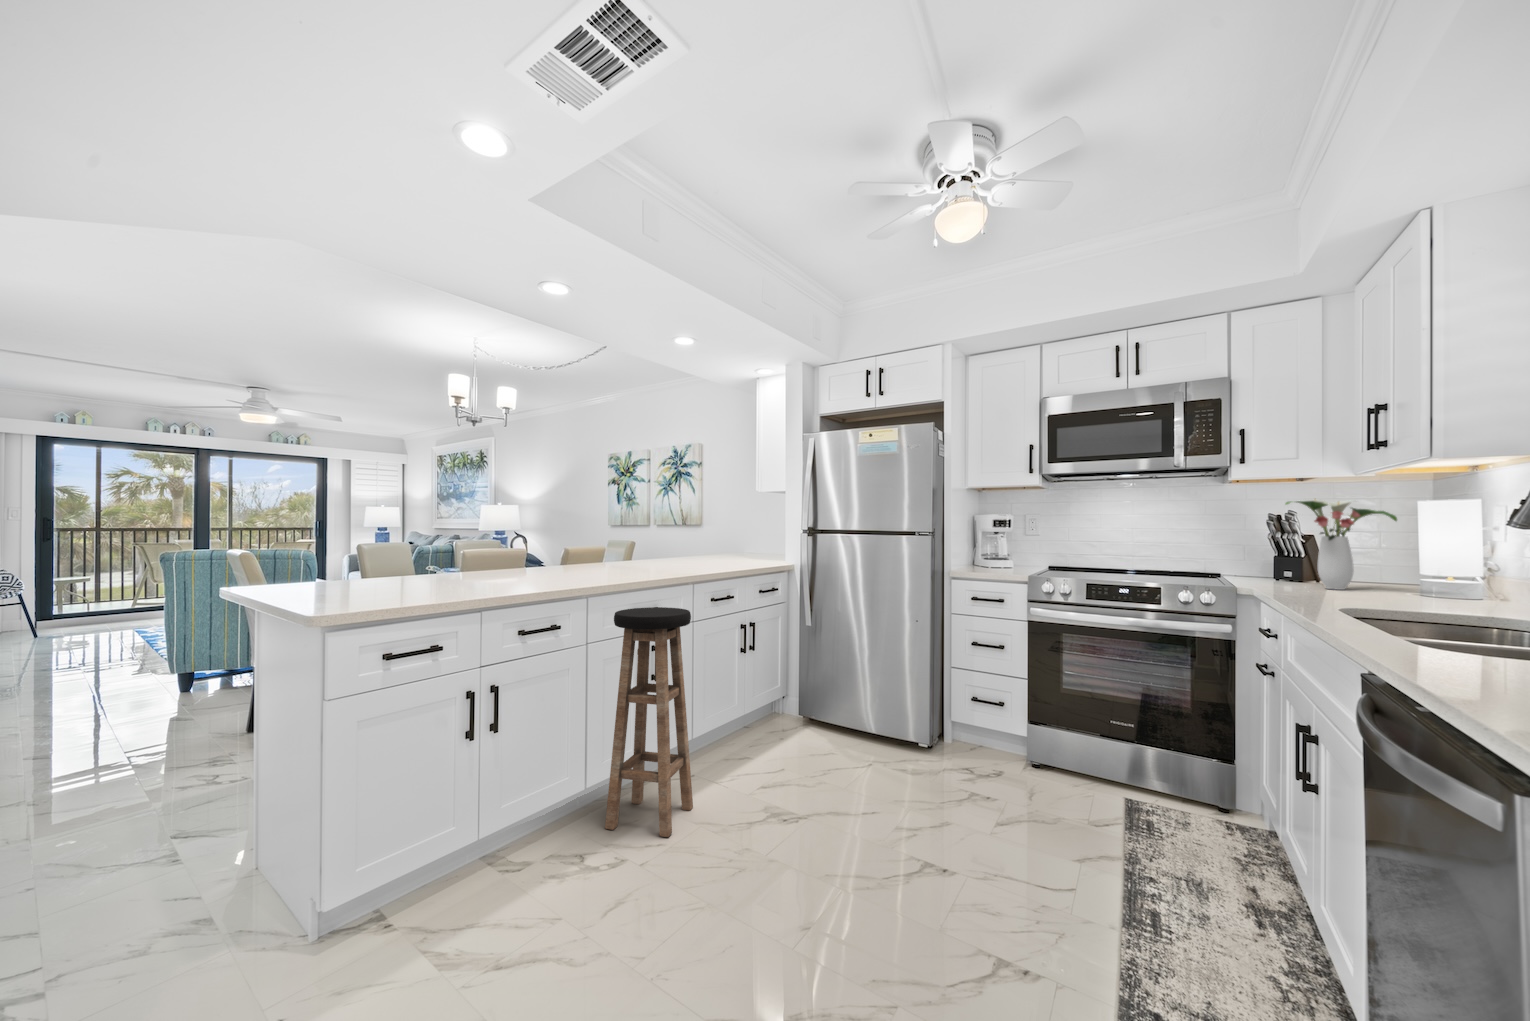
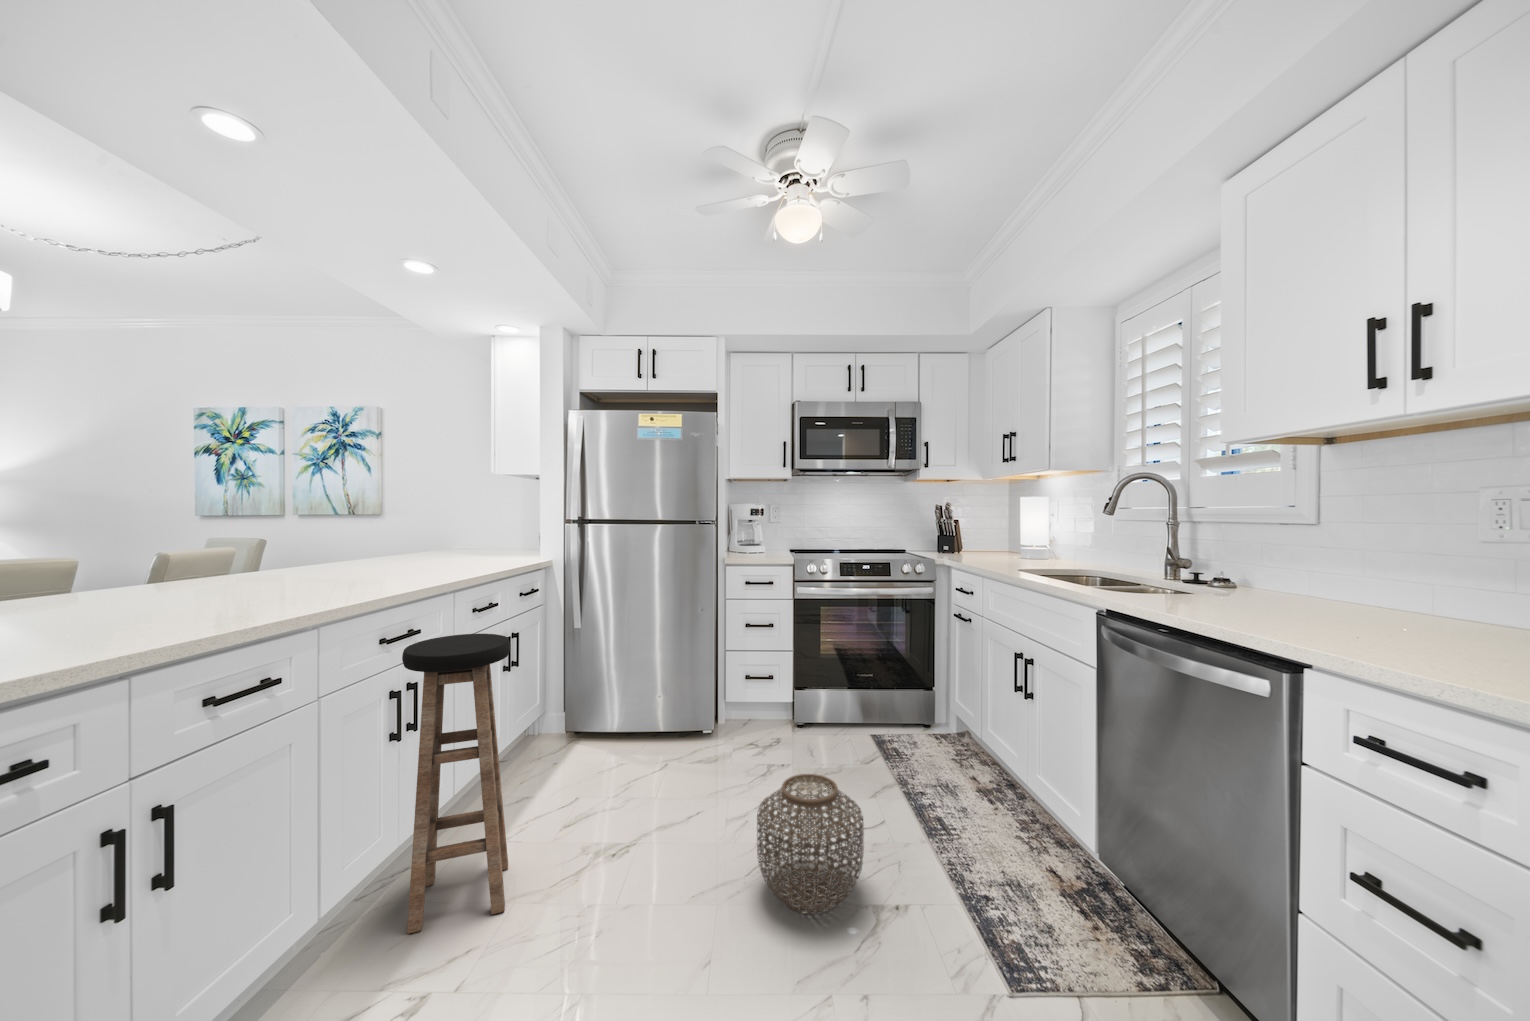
flower arrangement: present [1286,499,1397,590] -> none [967,496,1026,560]
woven basket: none [867,789,987,944] -> present [757,774,864,914]

